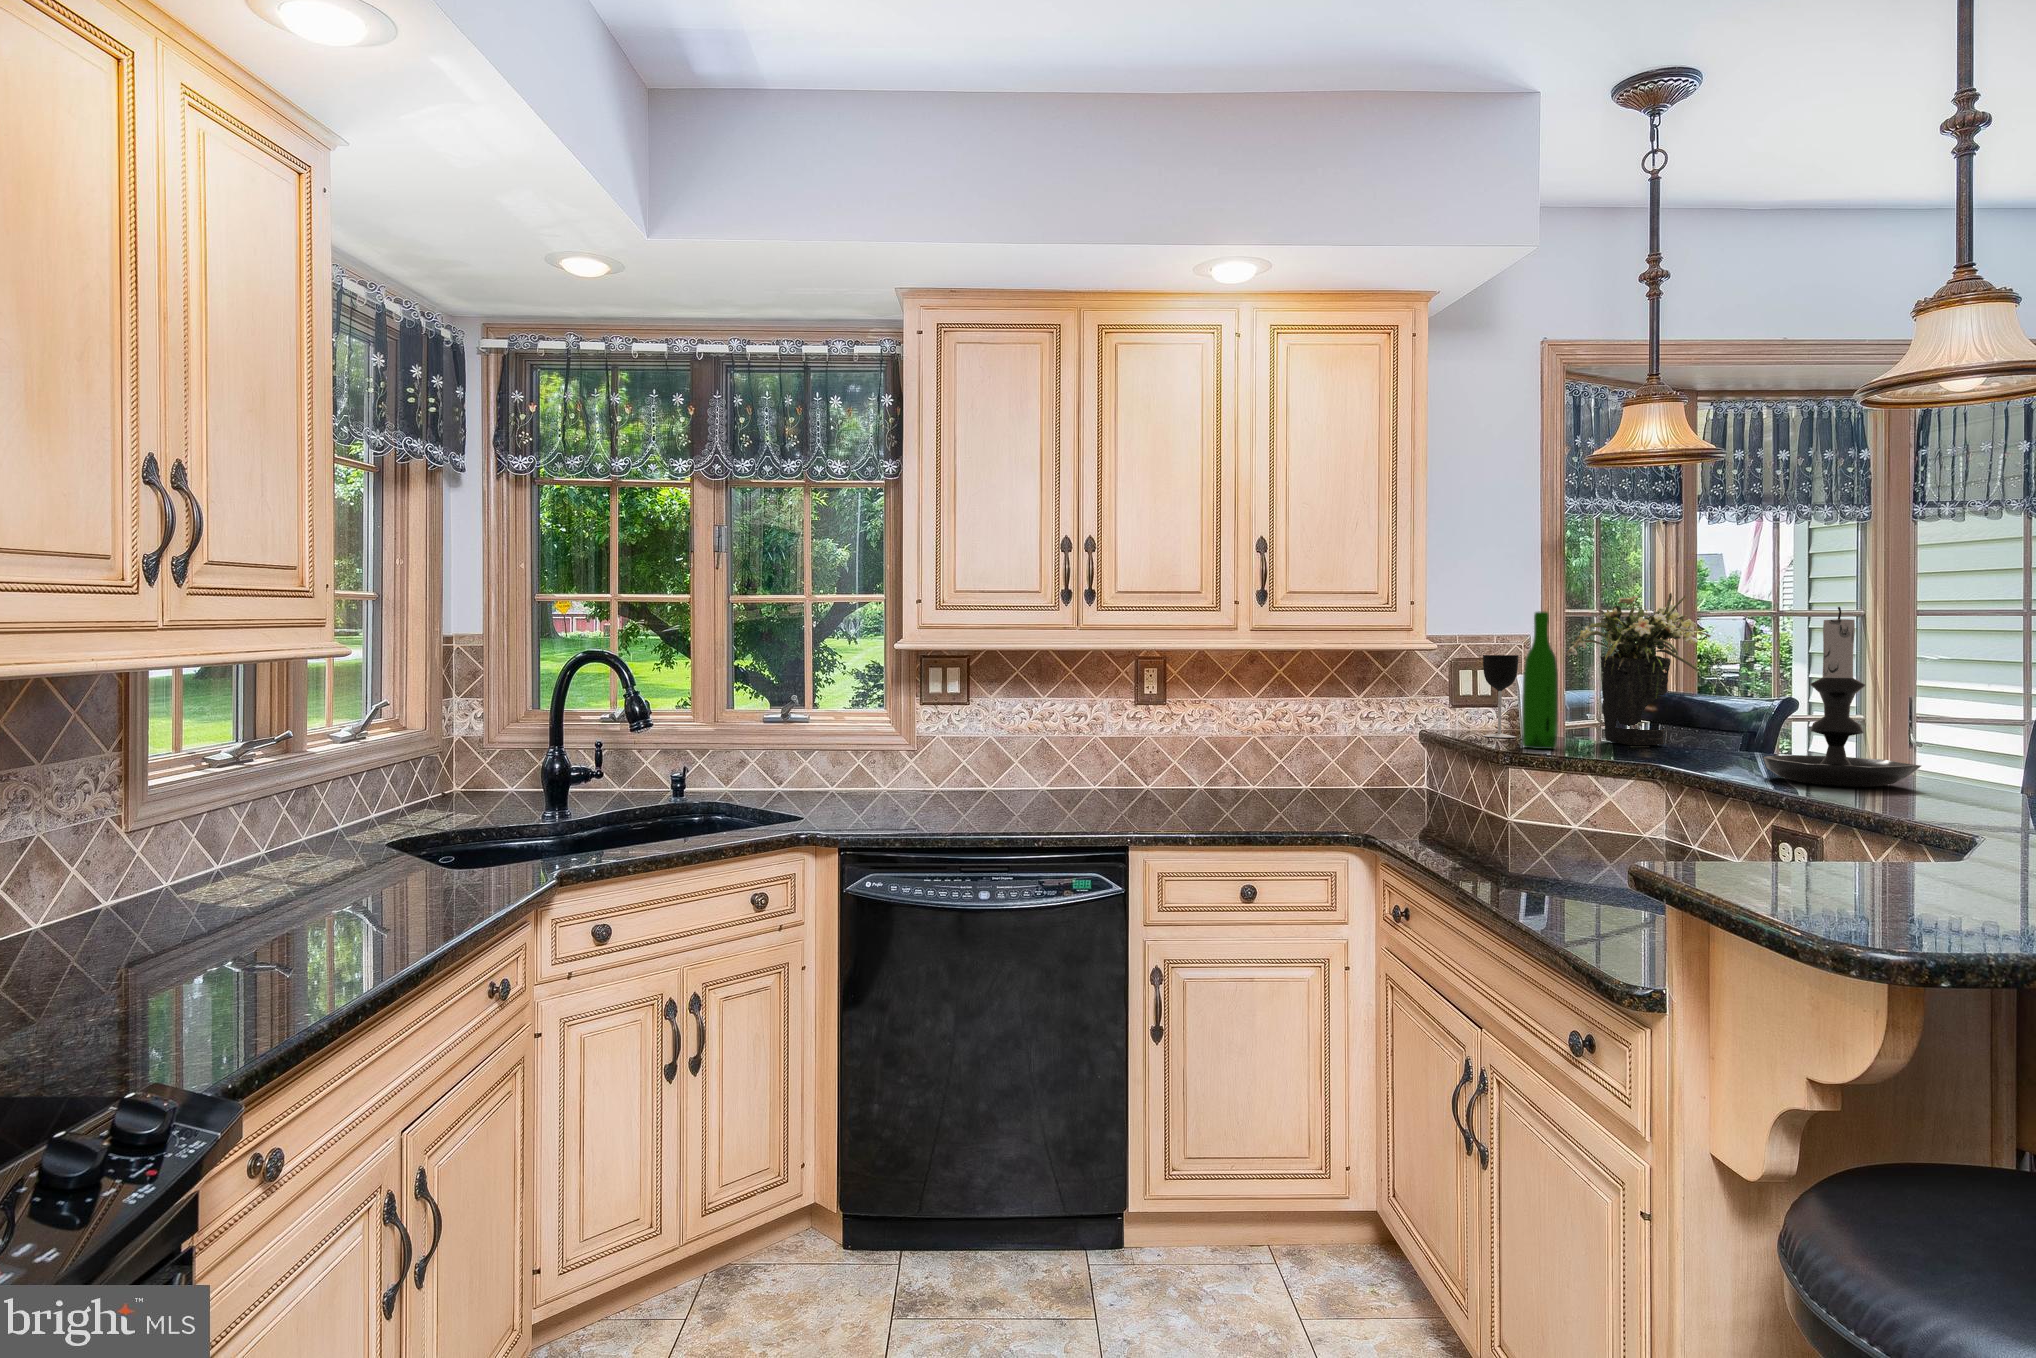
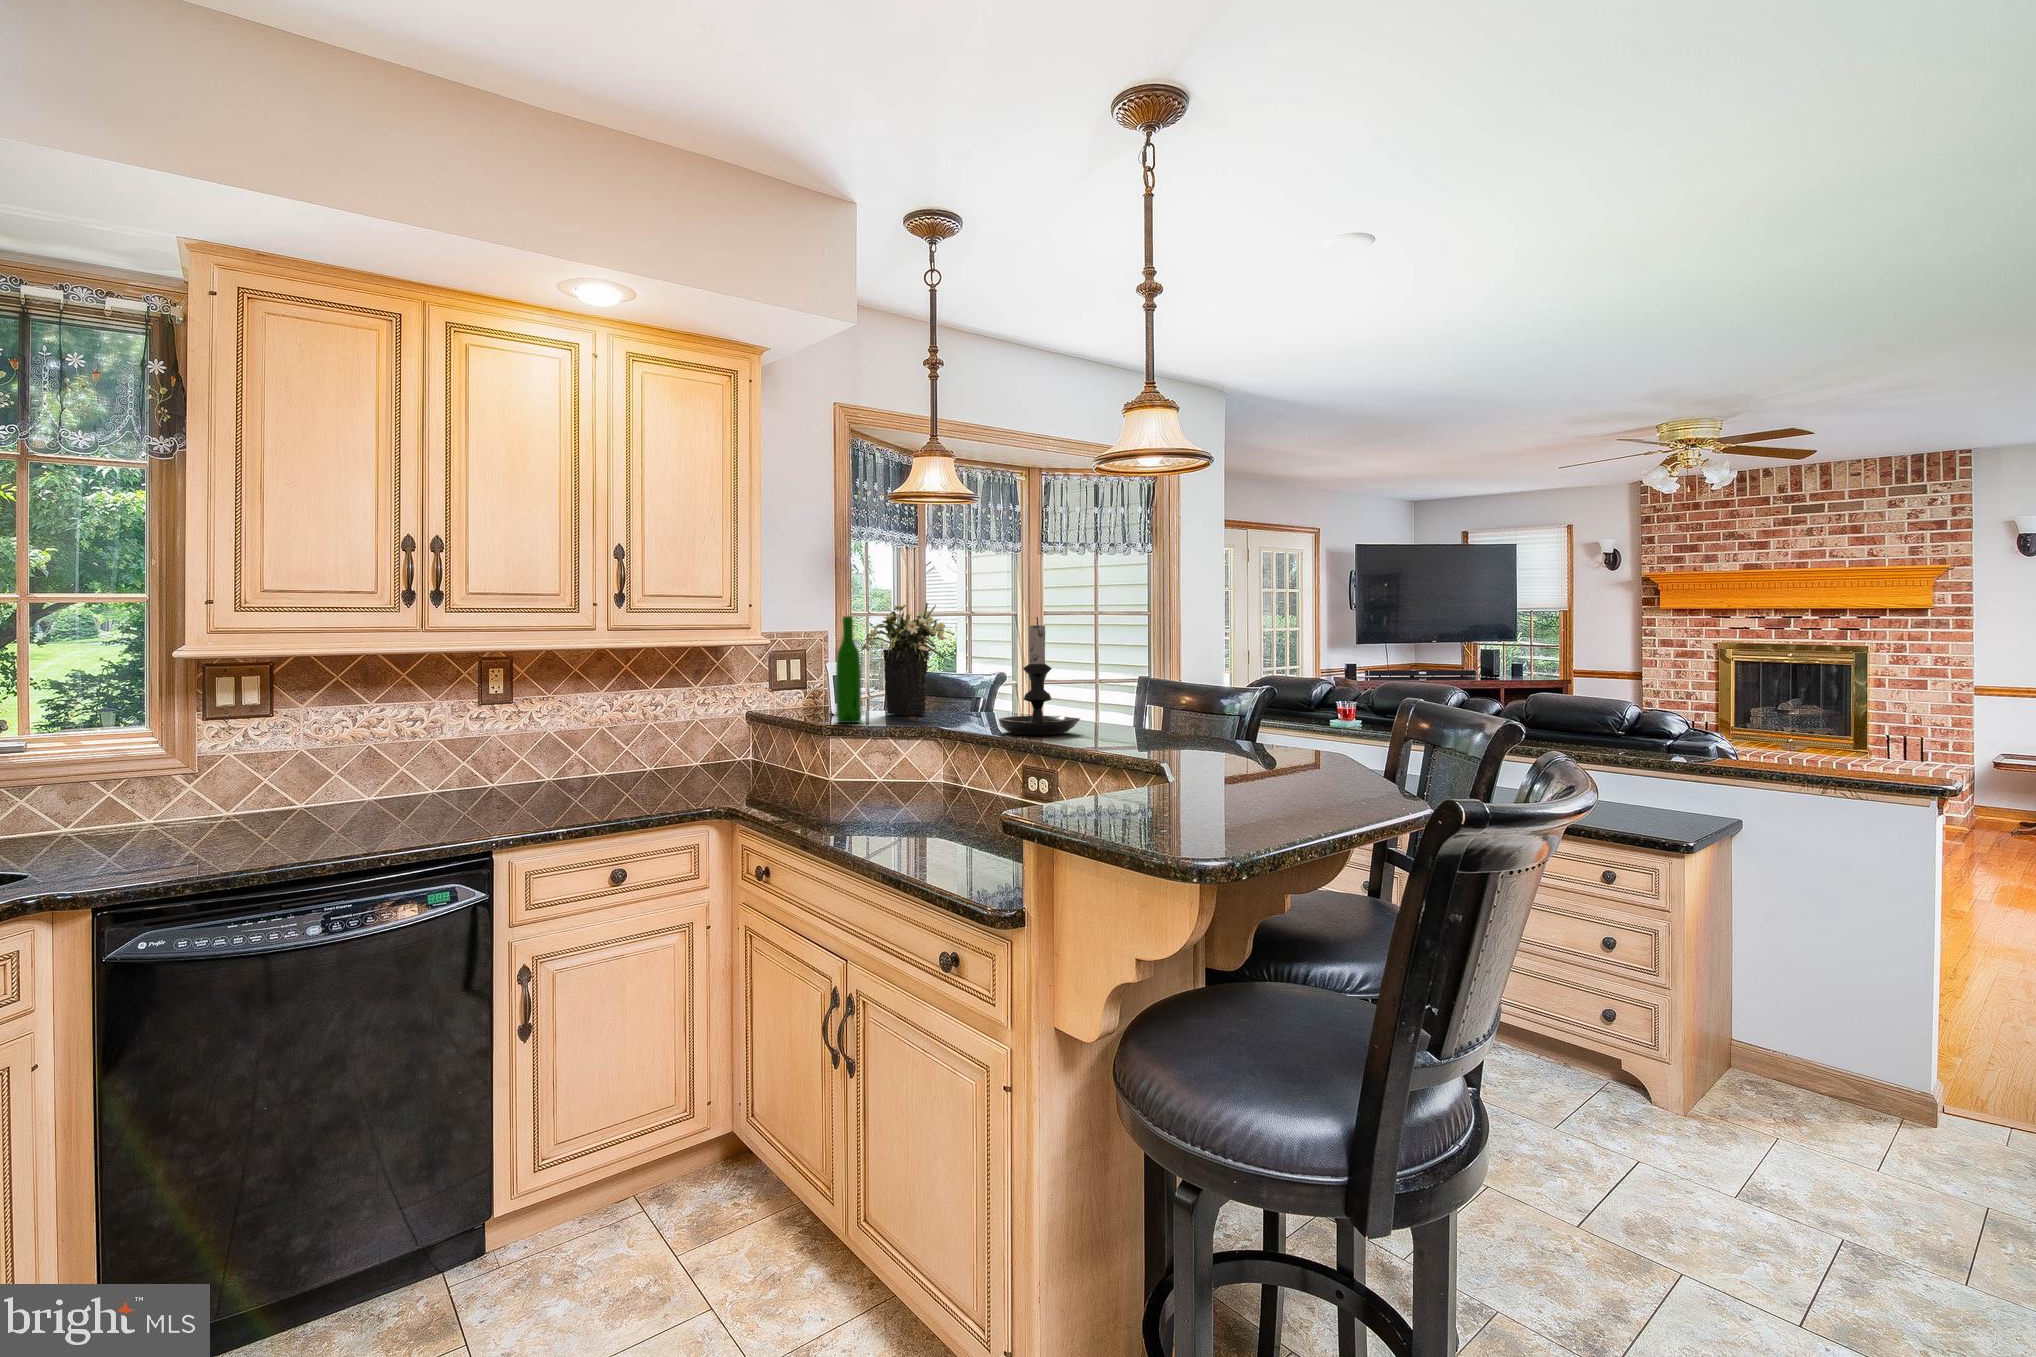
wine glass: present [1483,655,1518,737] -> none [799,650,825,716]

